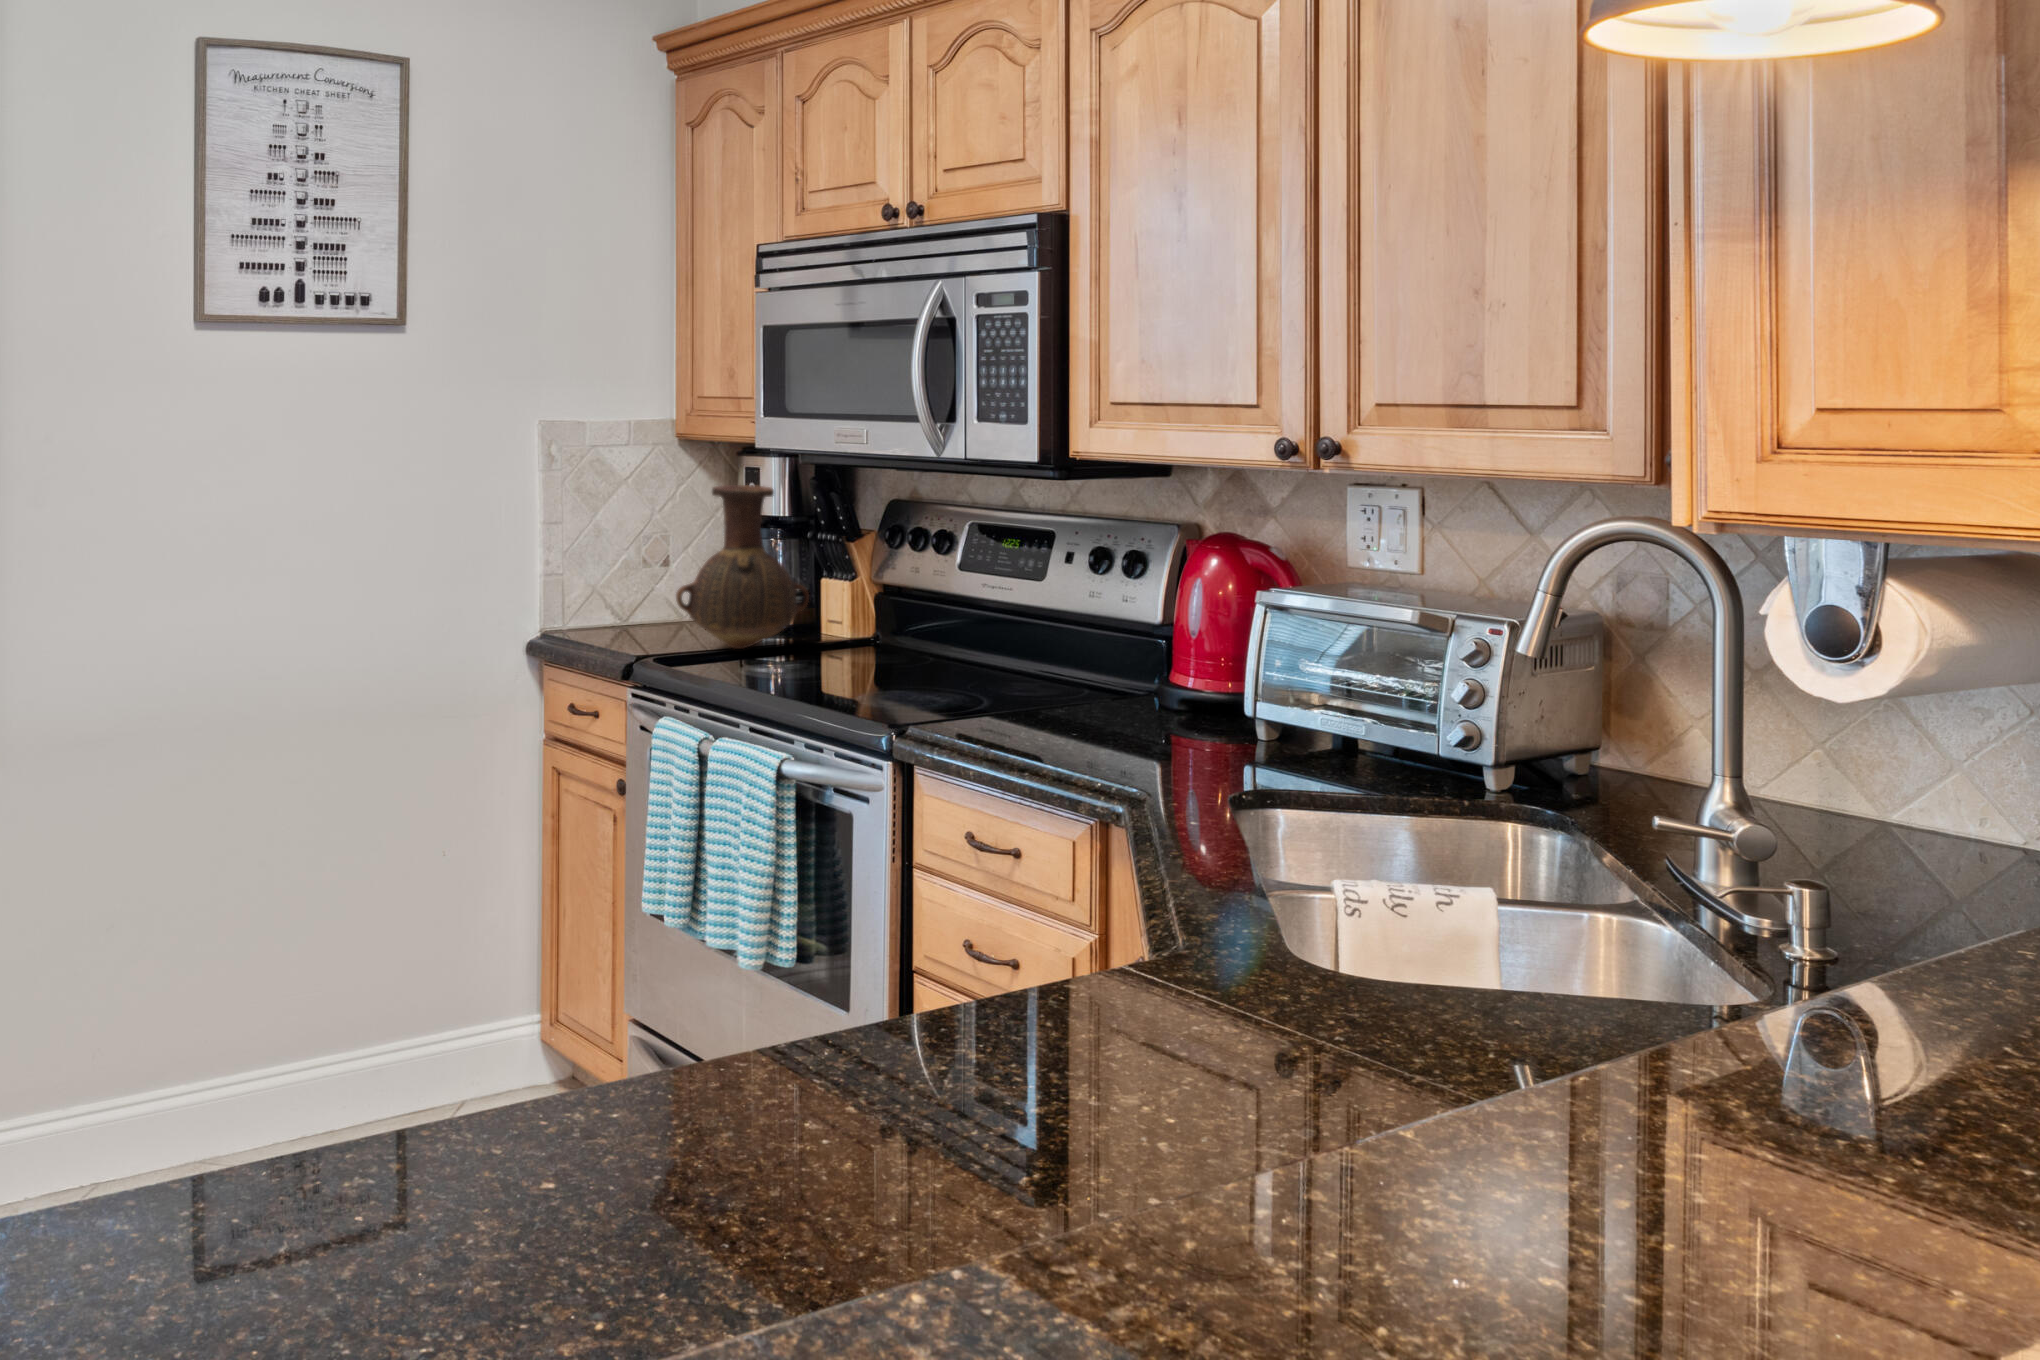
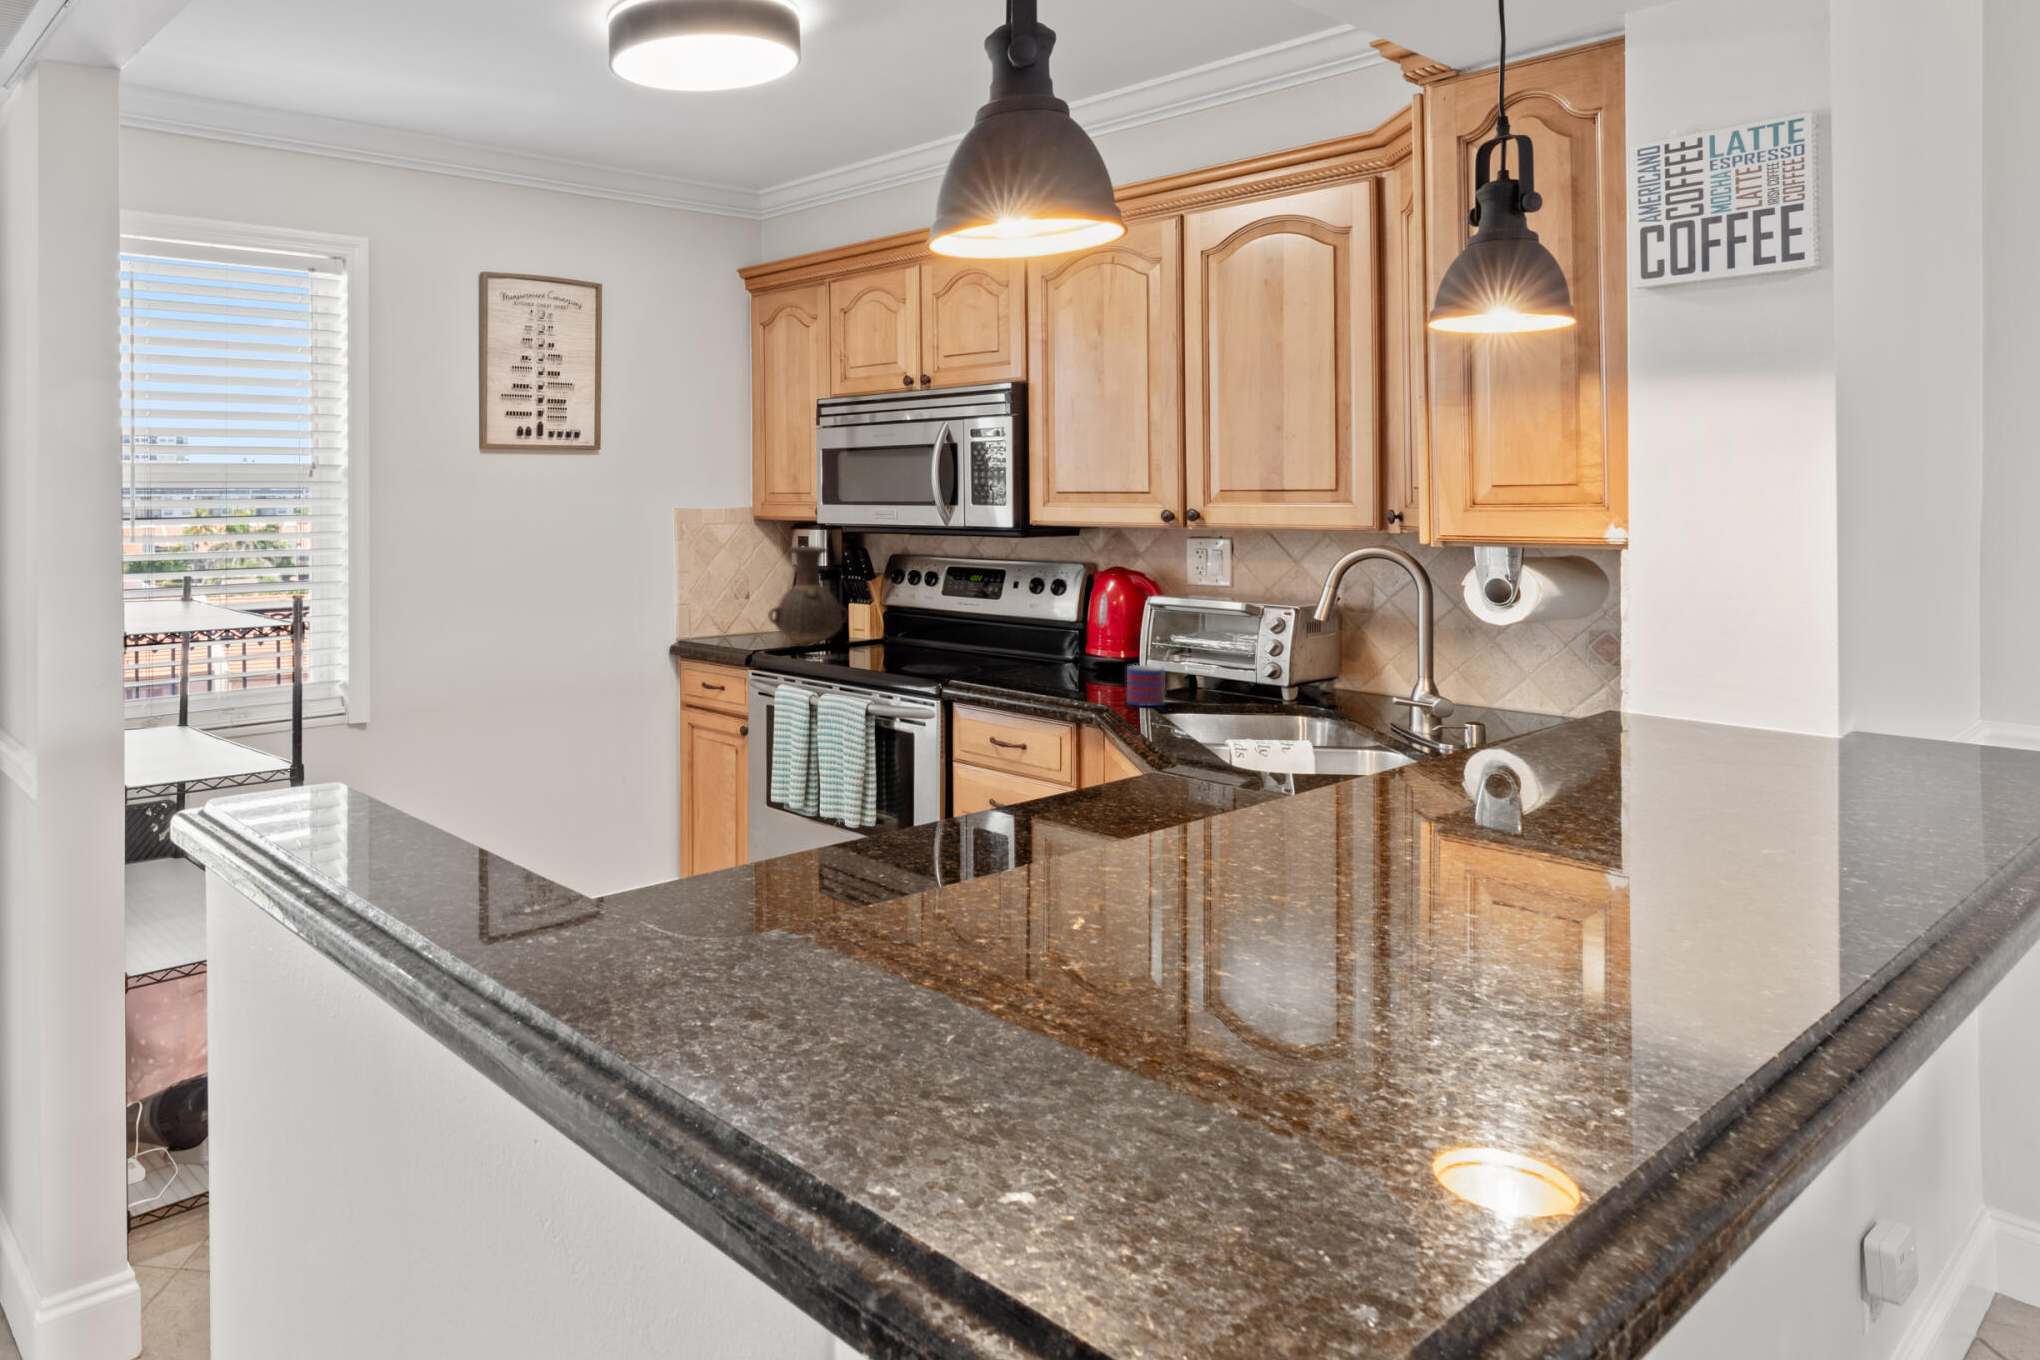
mug: none [1194,717,1262,795] -> present [1127,665,1165,706]

